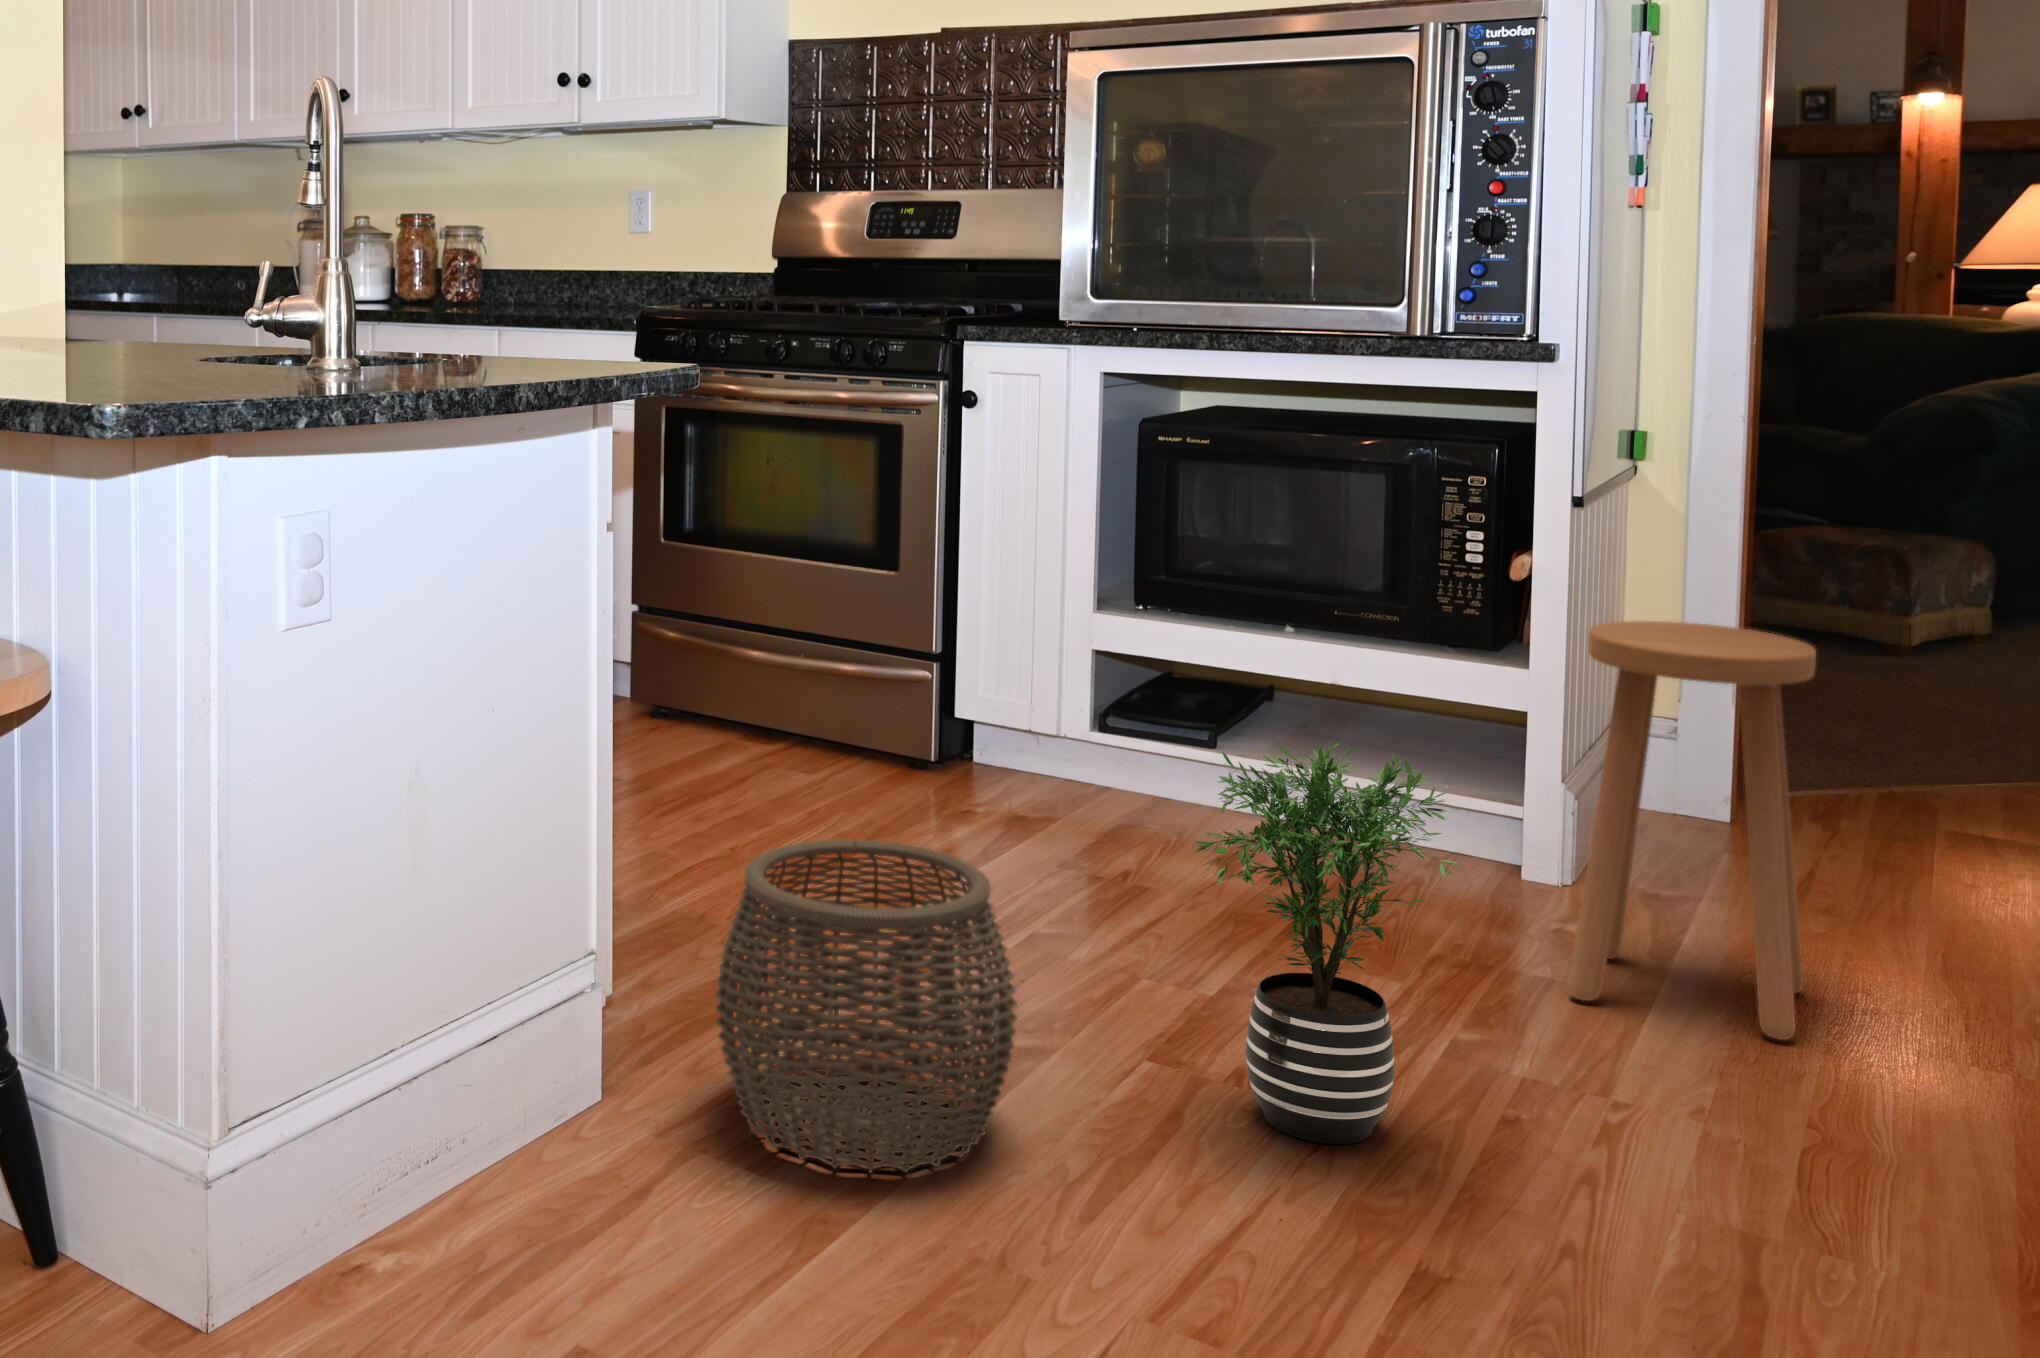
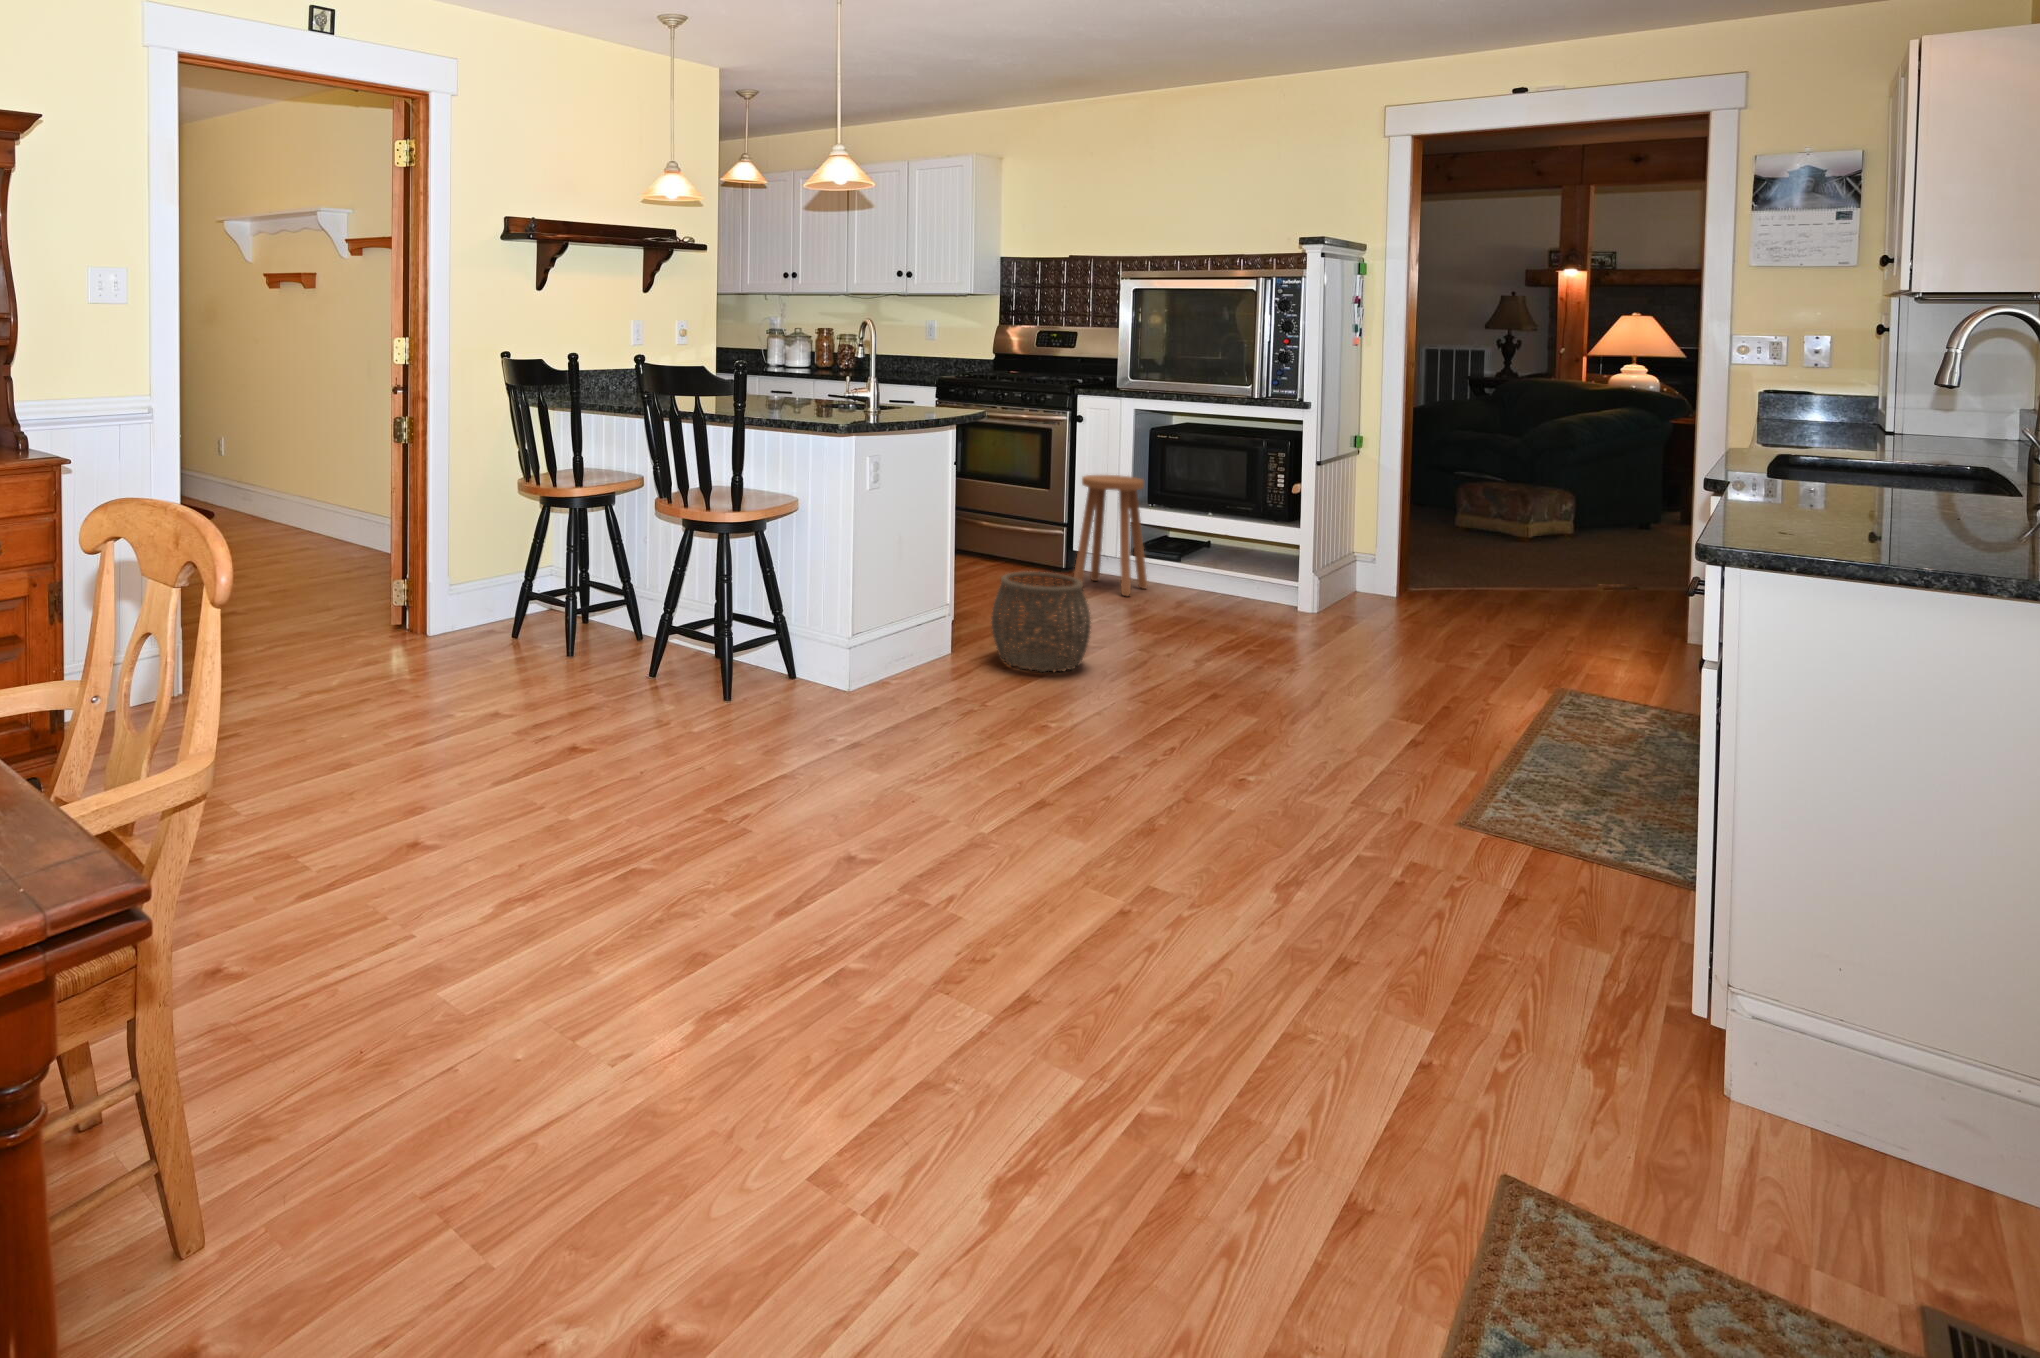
stool: present [1569,621,1816,1040] -> present [1074,475,1147,596]
potted plant: present [1195,741,1460,1144] -> none [1151,540,1240,672]

